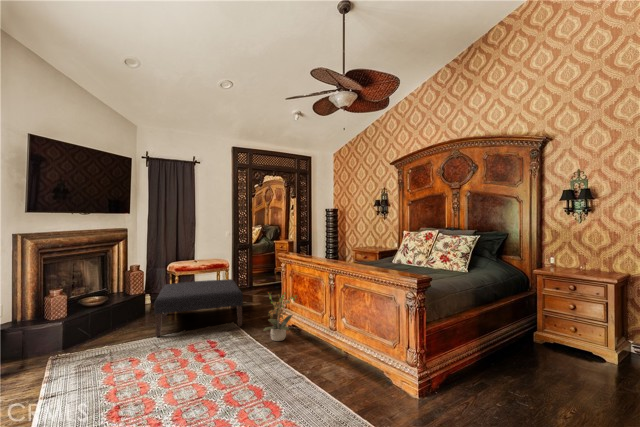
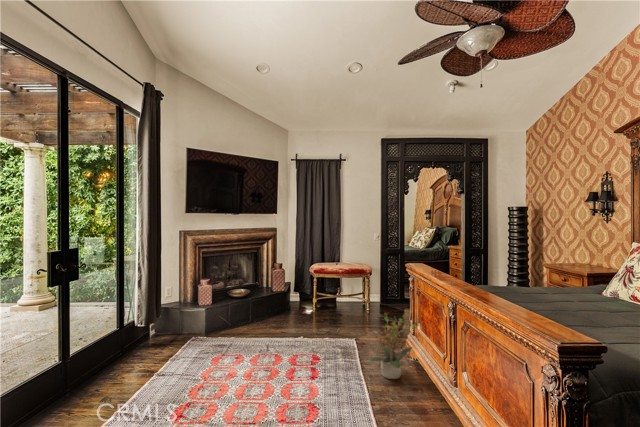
ottoman: present [155,279,243,336] -> none [273,286,371,347]

